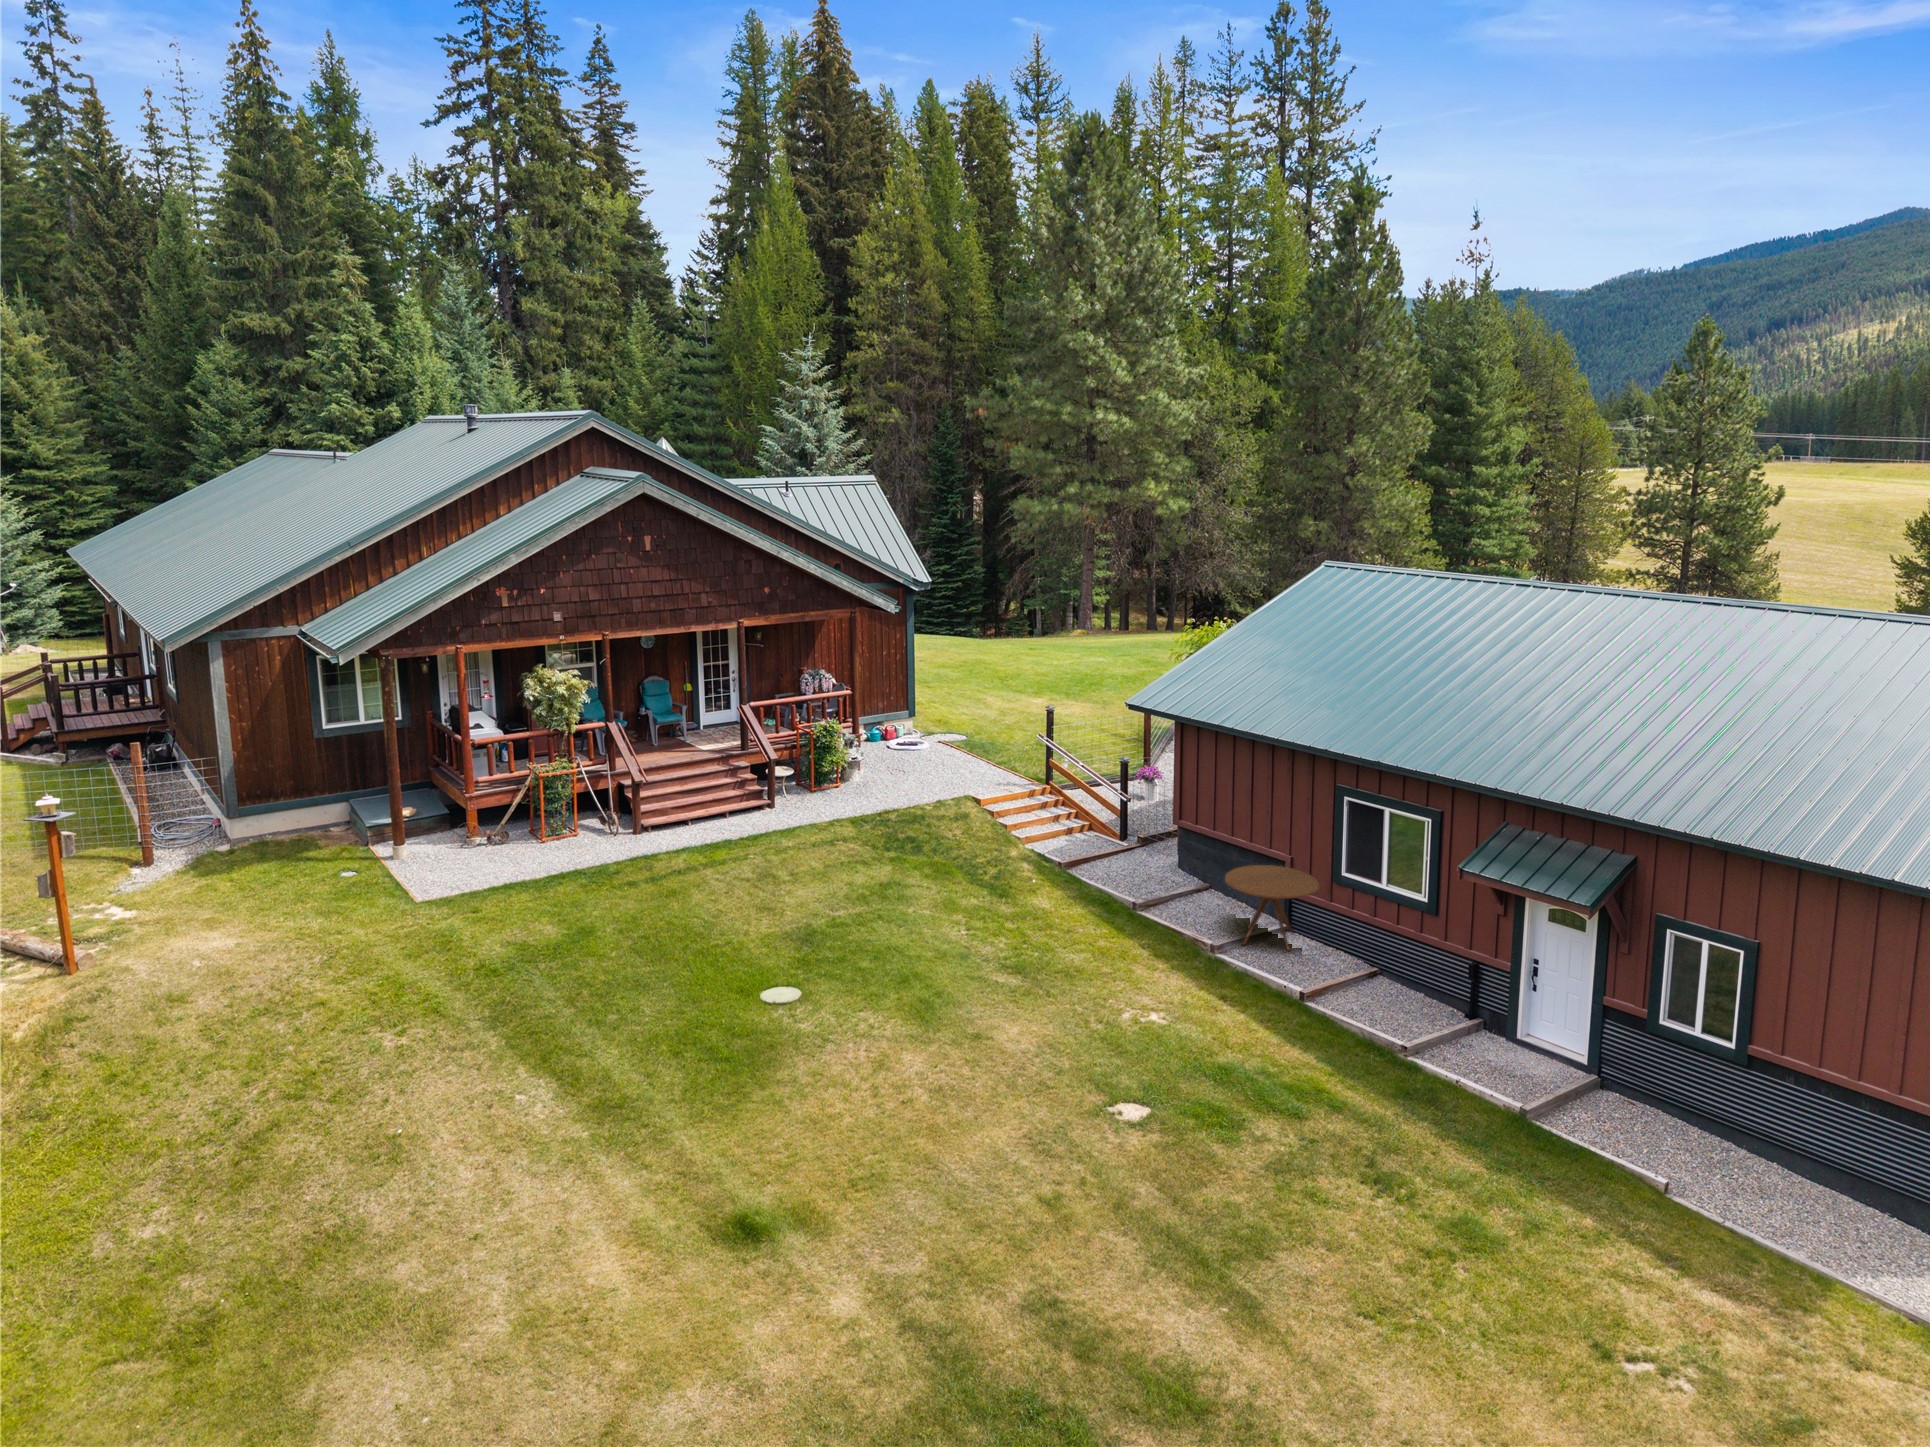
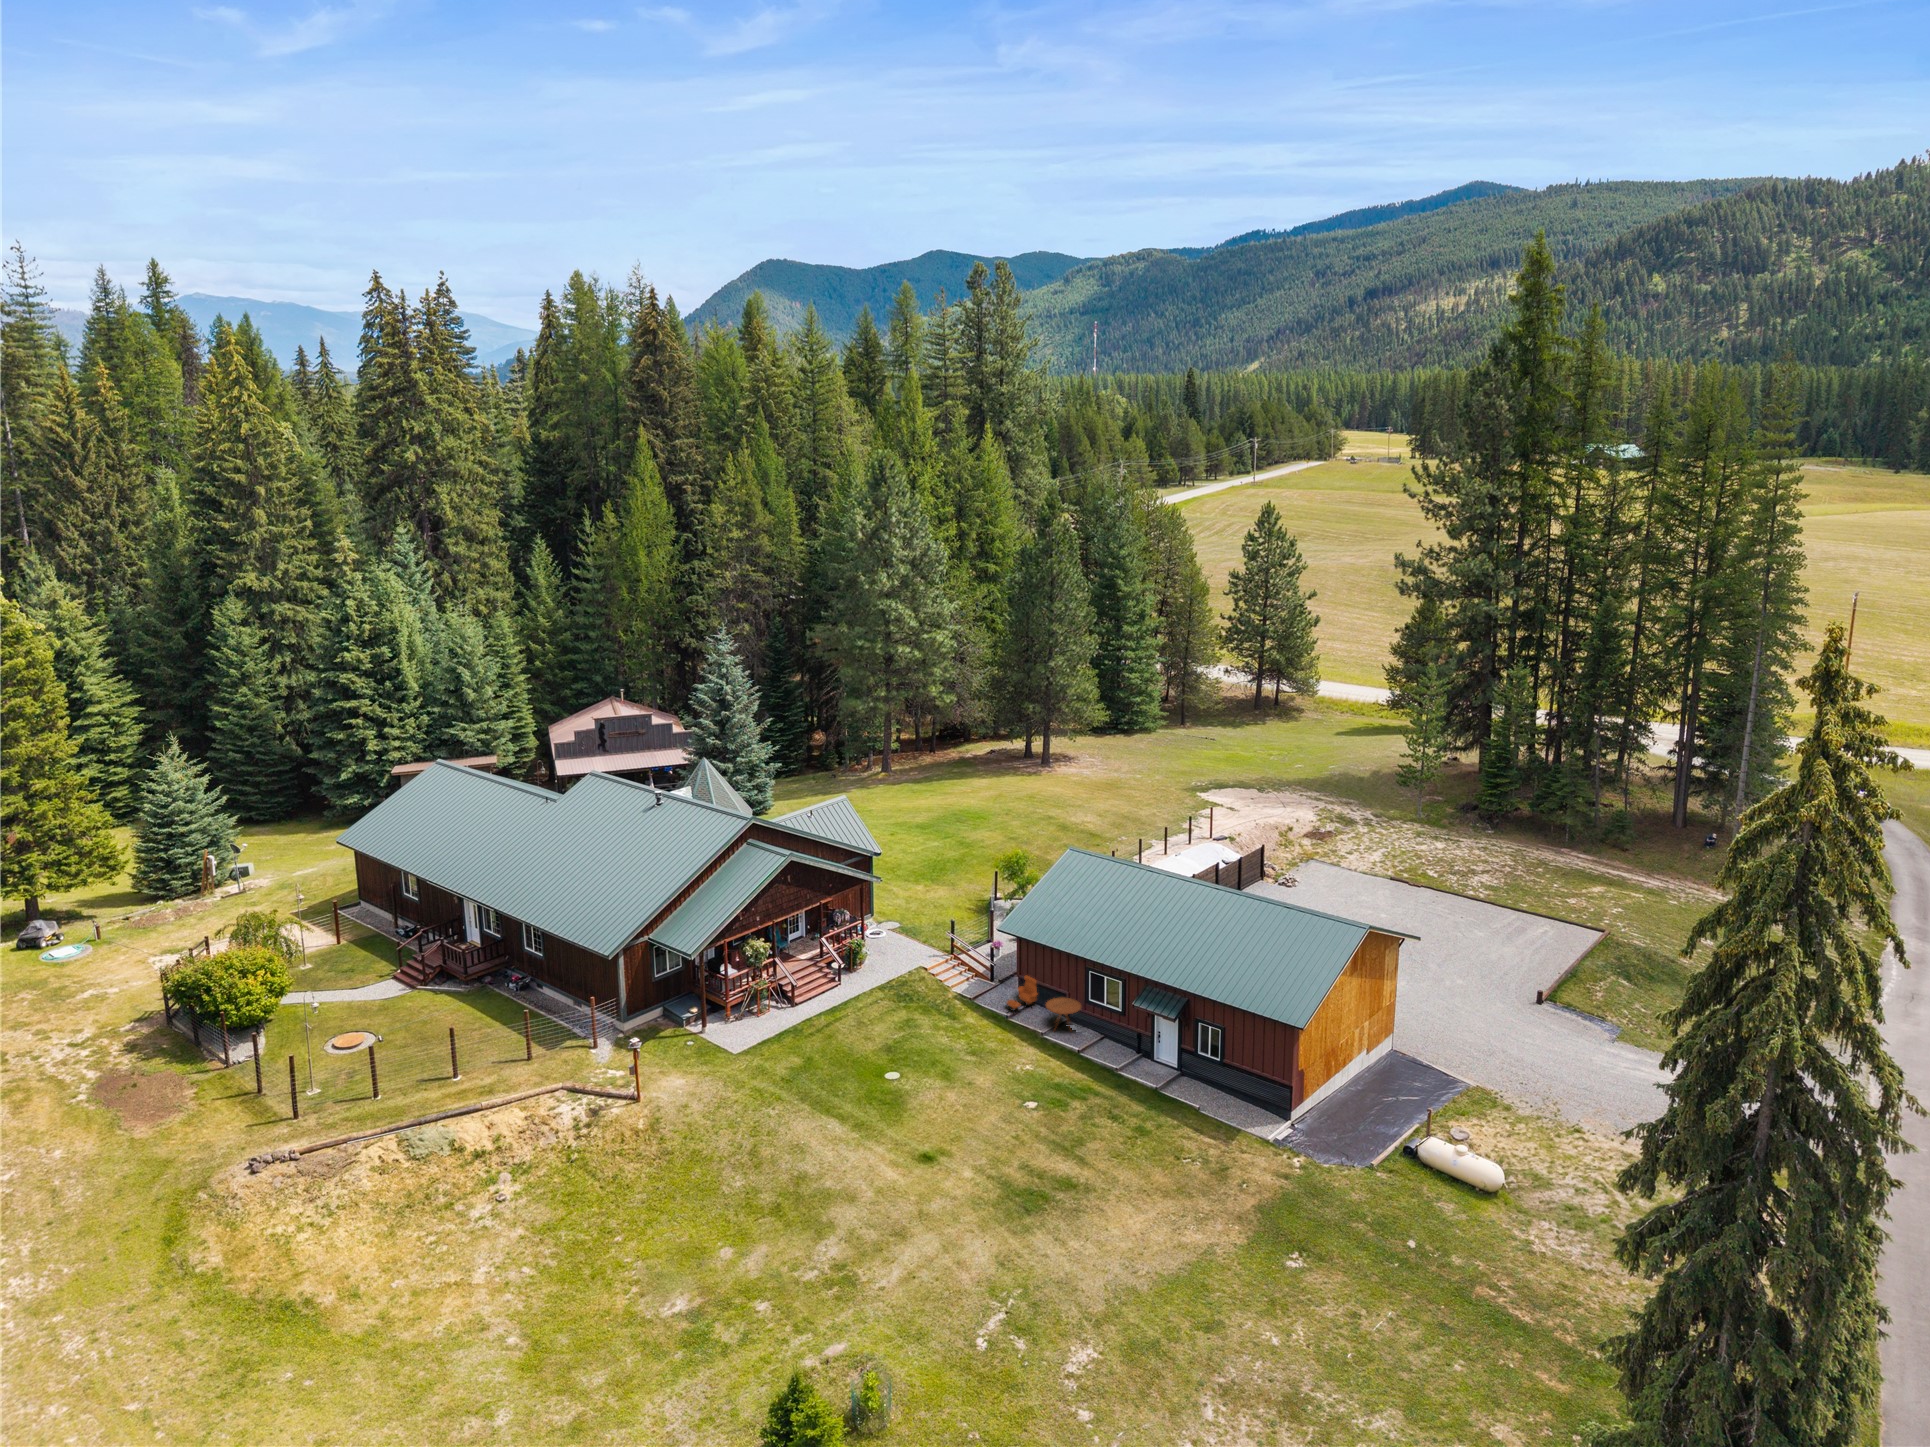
lounge chair: none [1135,815,1217,903] -> present [1007,975,1038,1011]

